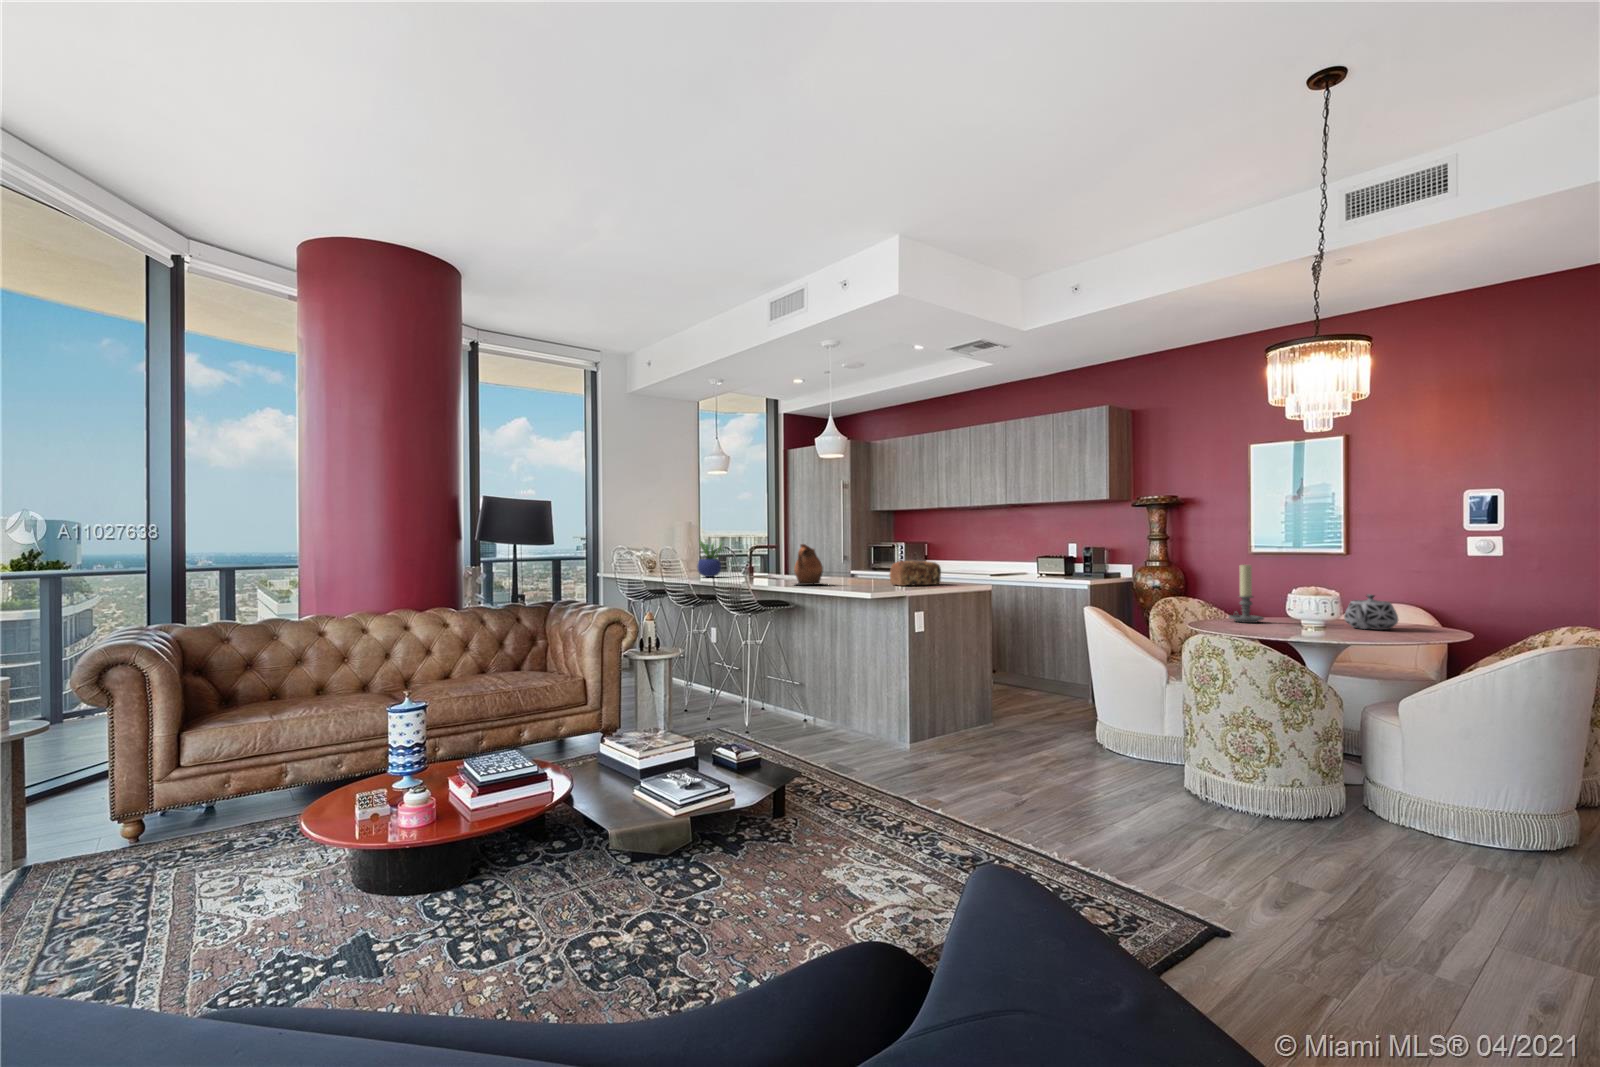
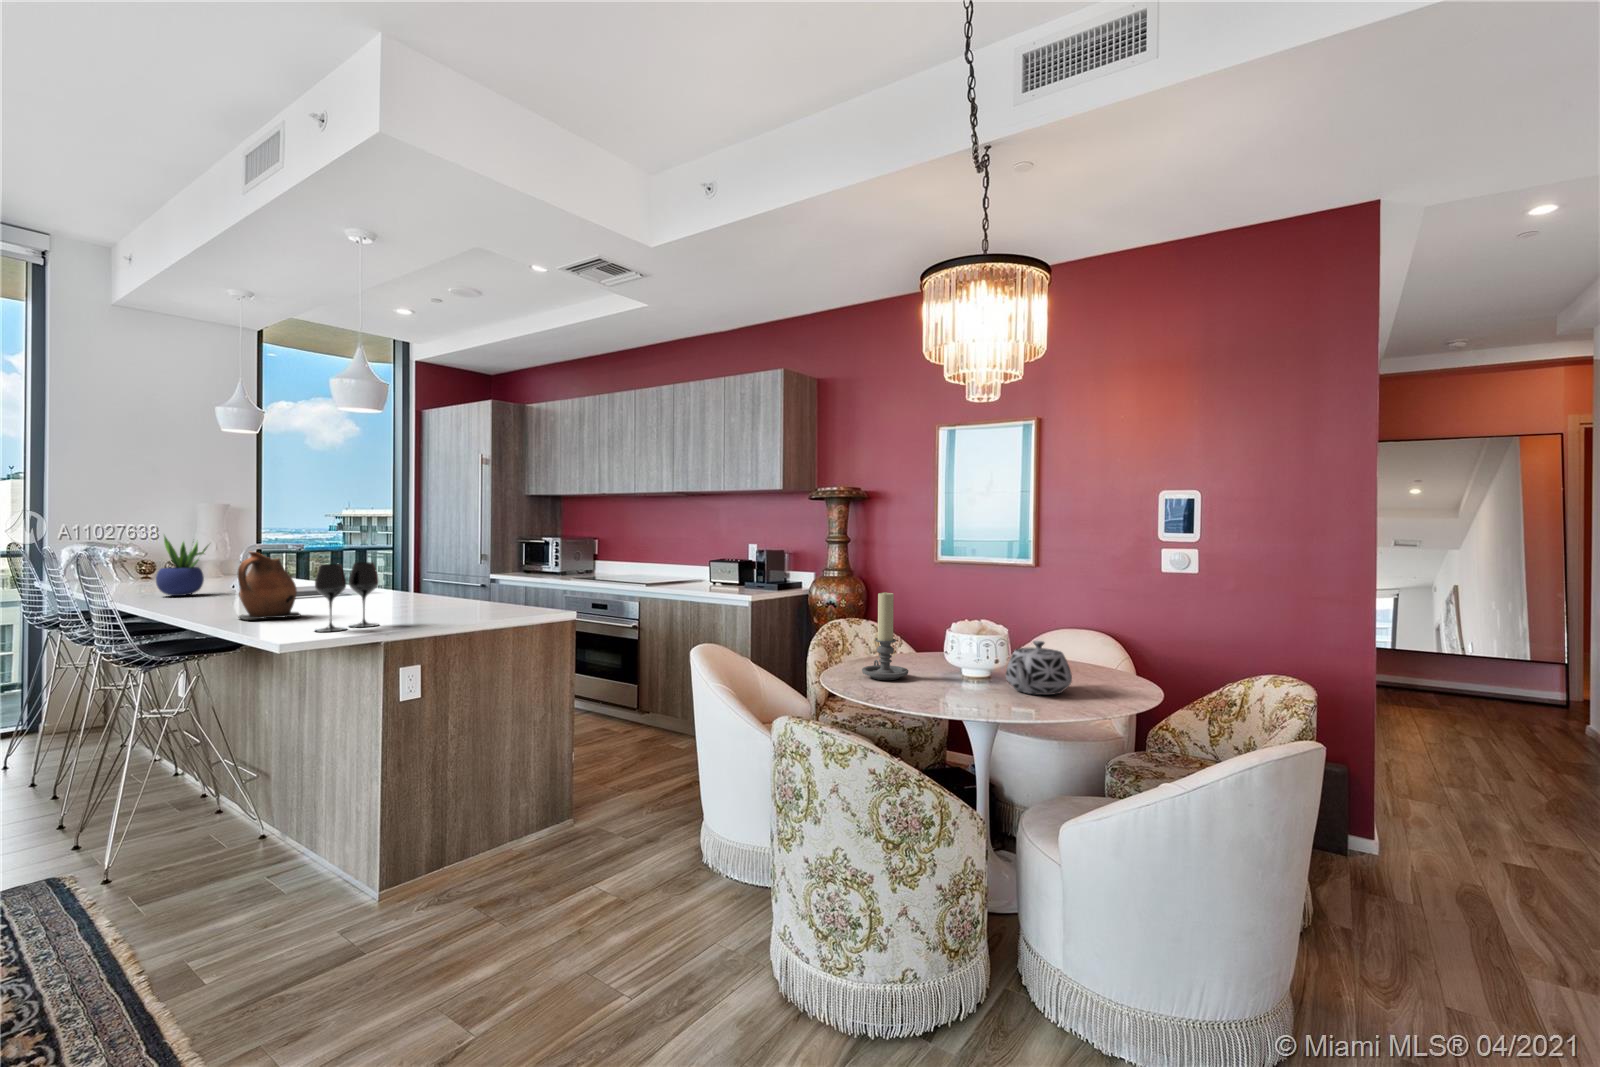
wine glass: none [860,549,888,590] -> present [315,562,378,632]
bread loaf: present [889,561,941,586] -> none [406,577,491,619]

